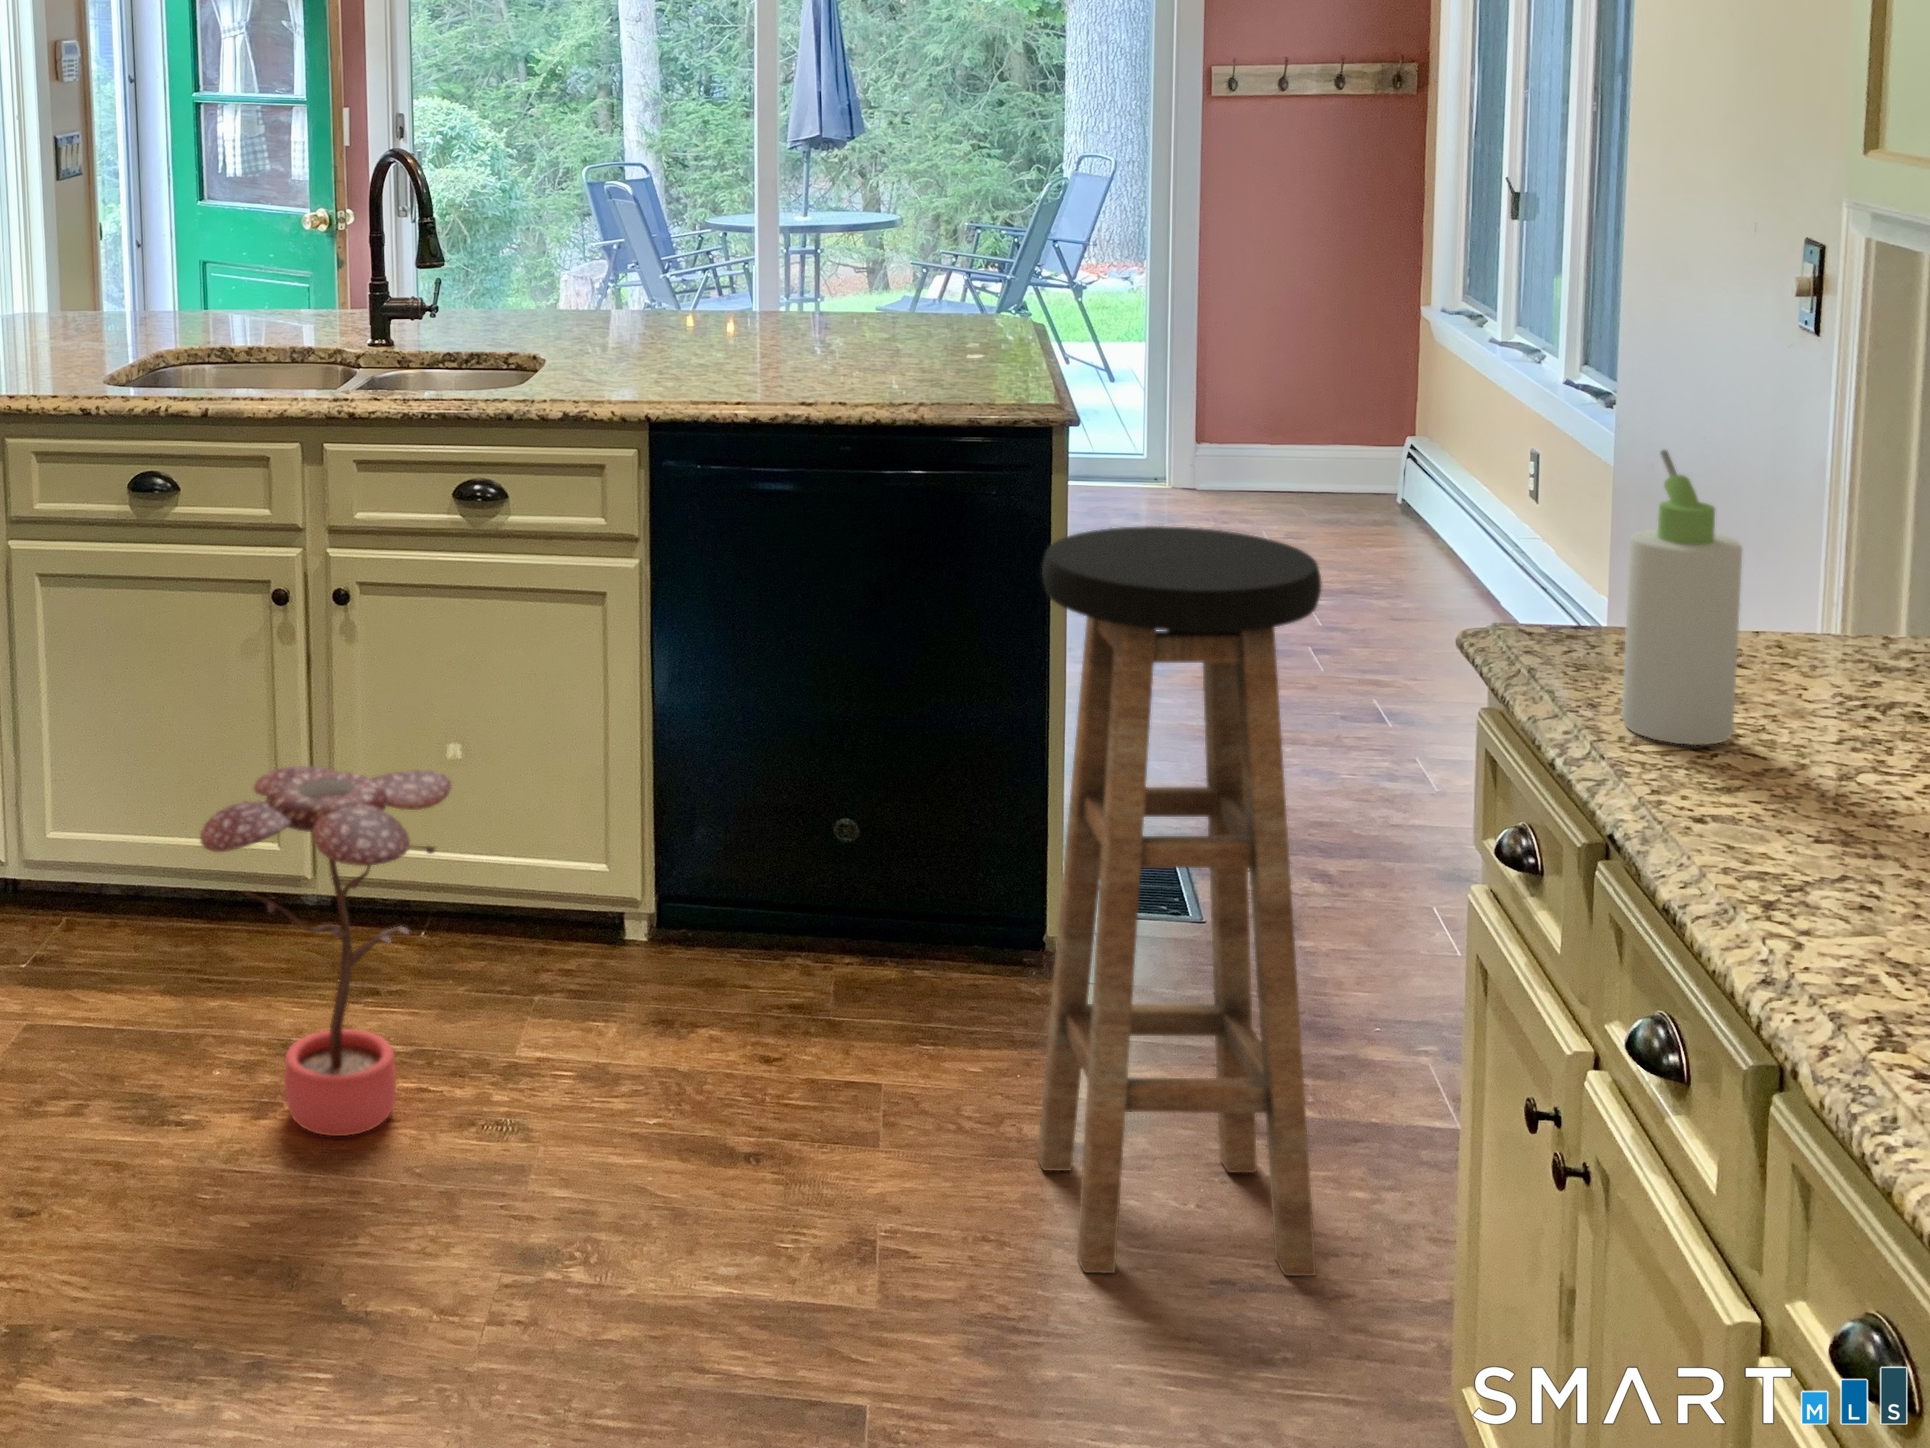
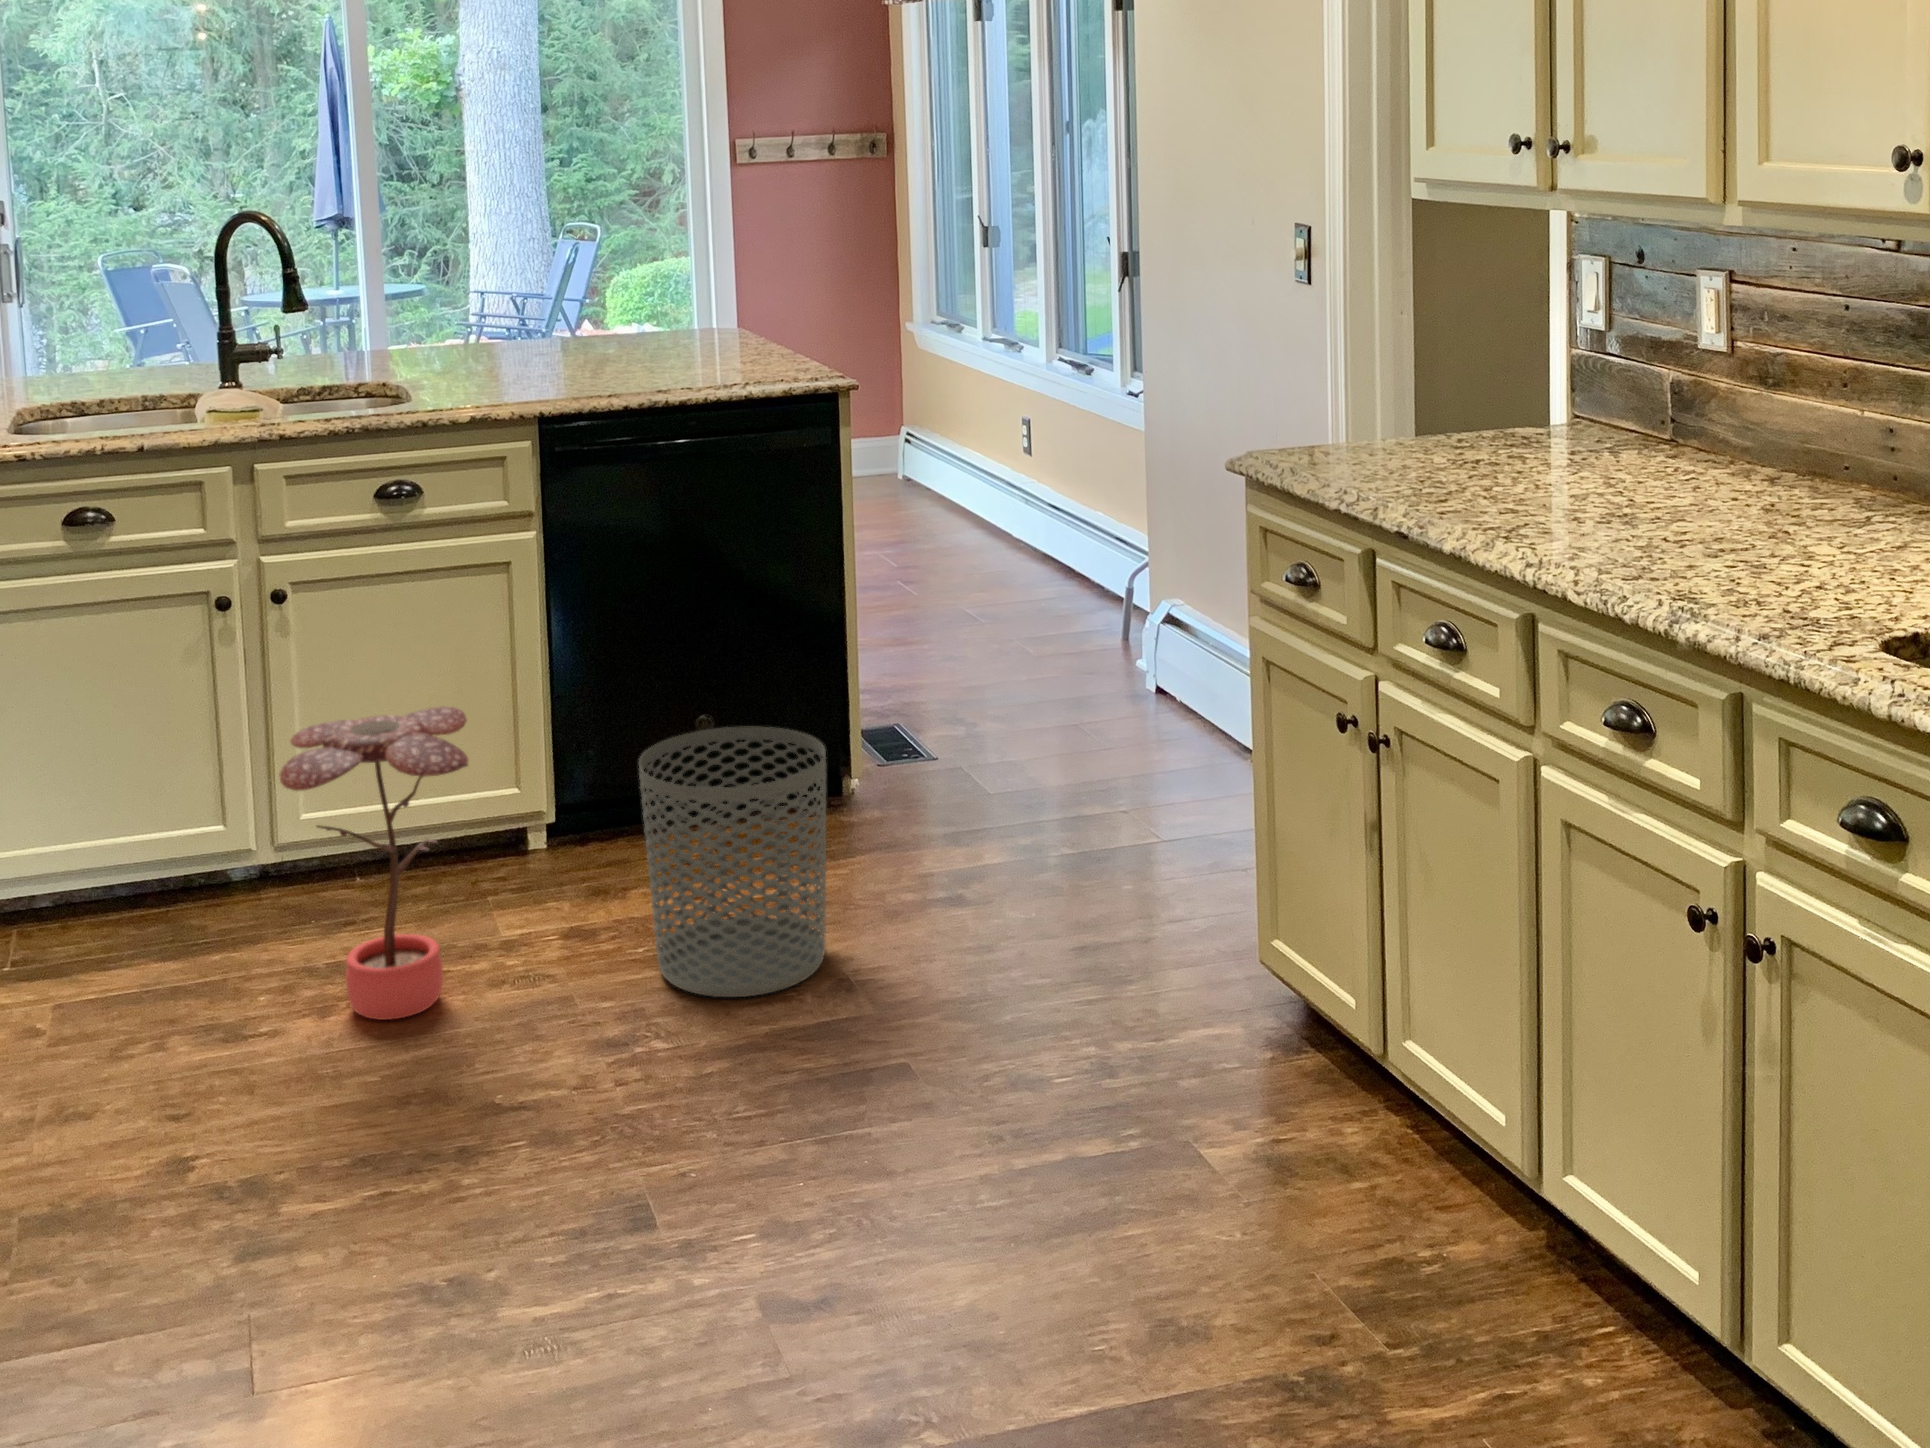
bottle: present [1622,450,1742,745] -> none [1360,321,1418,487]
bar stool: present [1037,526,1321,1276] -> none [920,436,1128,960]
waste bin: none [626,861,875,1232] -> present [639,727,826,997]

